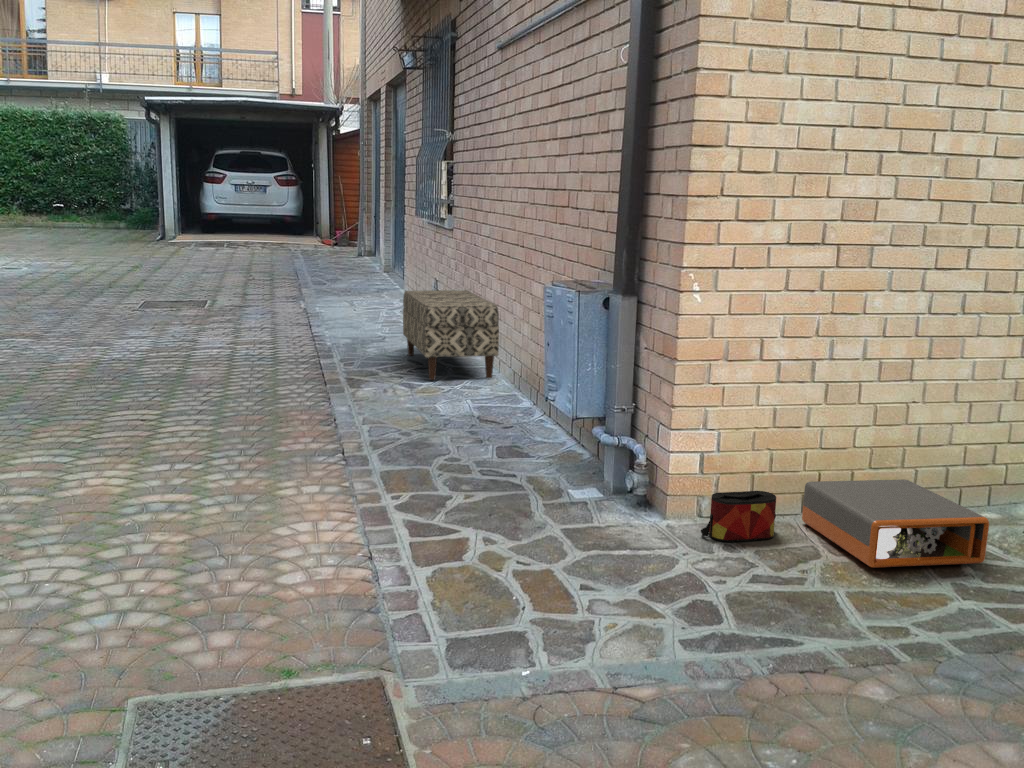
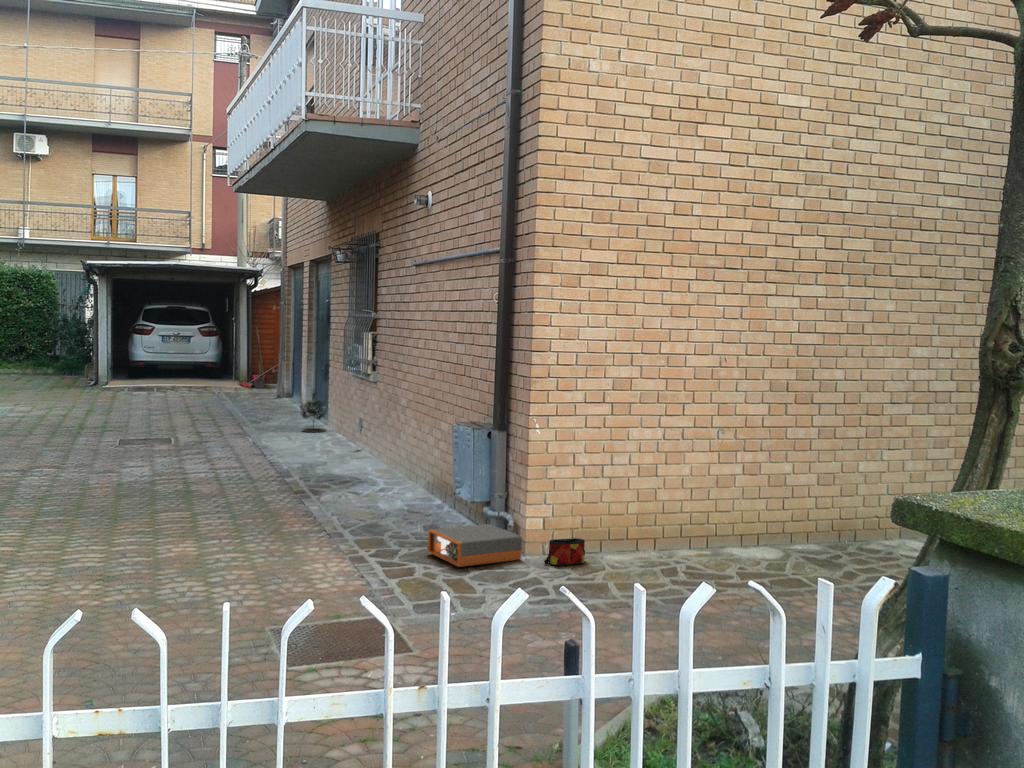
potted tree: none [364,239,402,298] -> present [300,392,326,432]
bench: present [403,290,499,380] -> none [344,427,416,489]
storage box: present [802,479,989,568] -> present [428,524,522,567]

